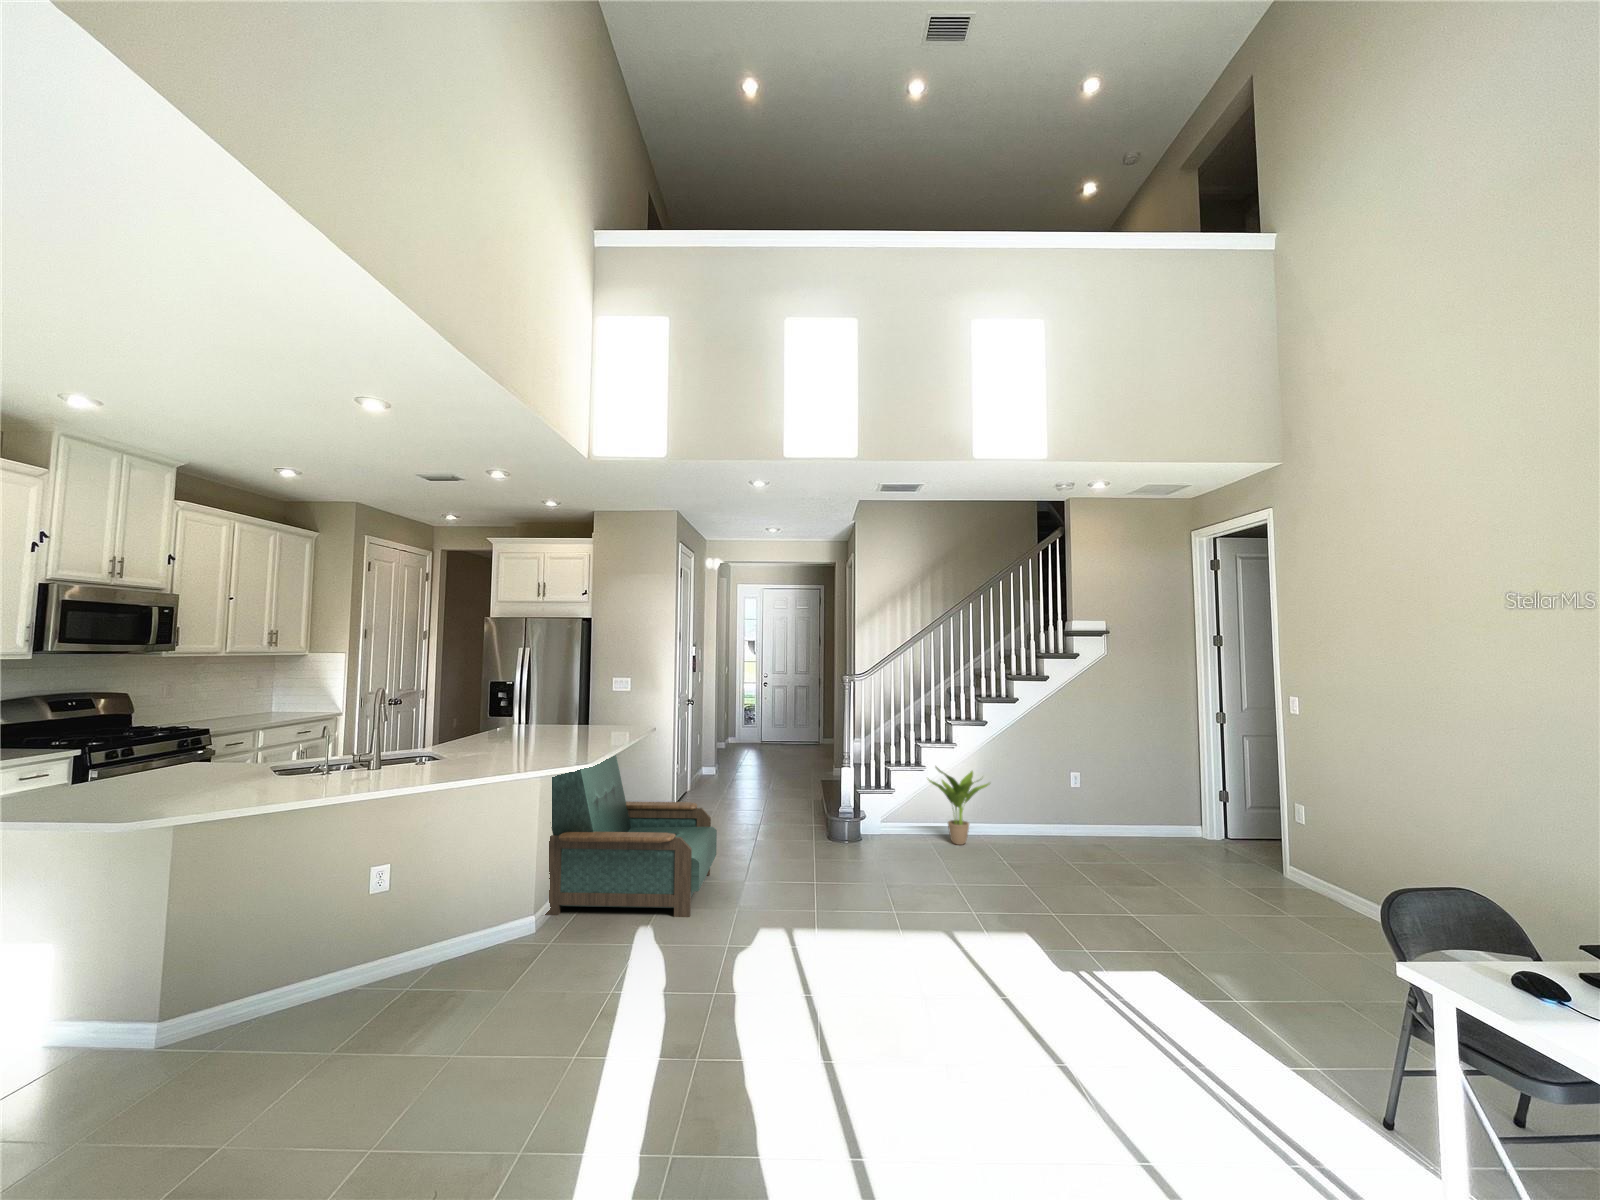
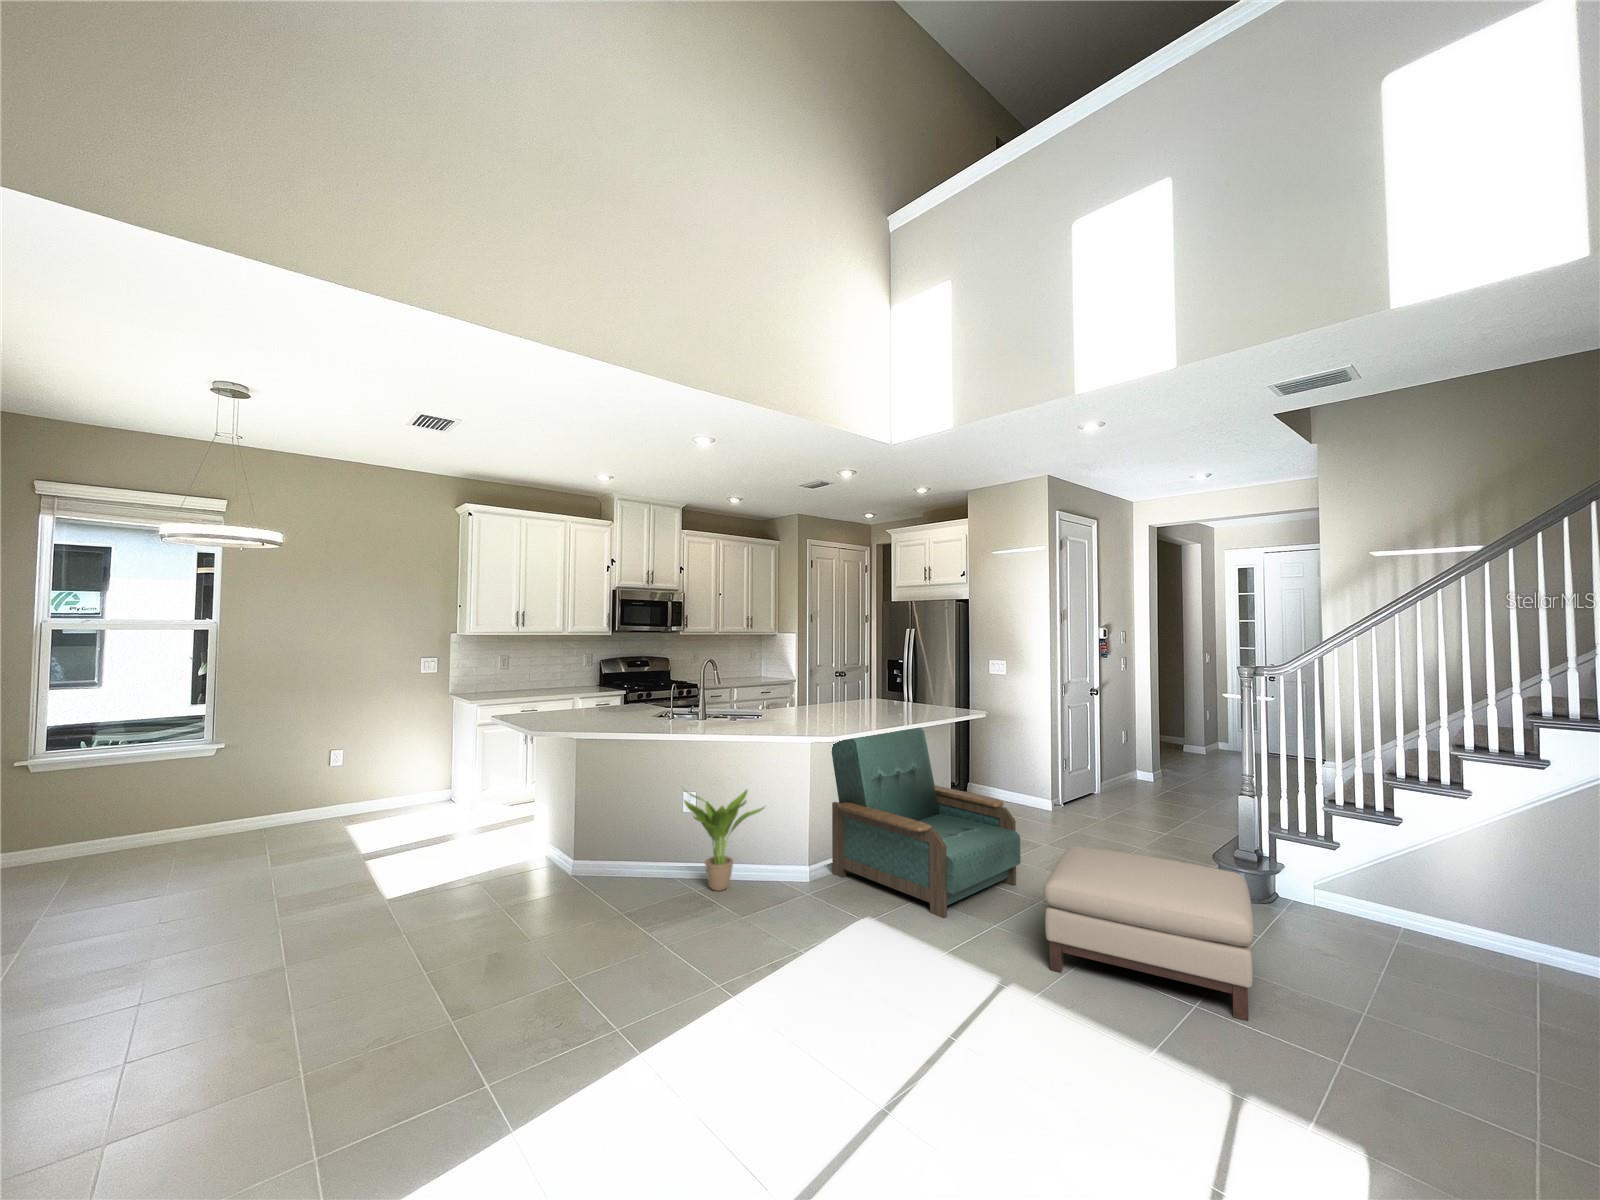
potted plant: present [929,767,990,845] -> present [684,790,764,891]
ottoman: none [774,818,926,924] -> present [1043,847,1254,1021]

